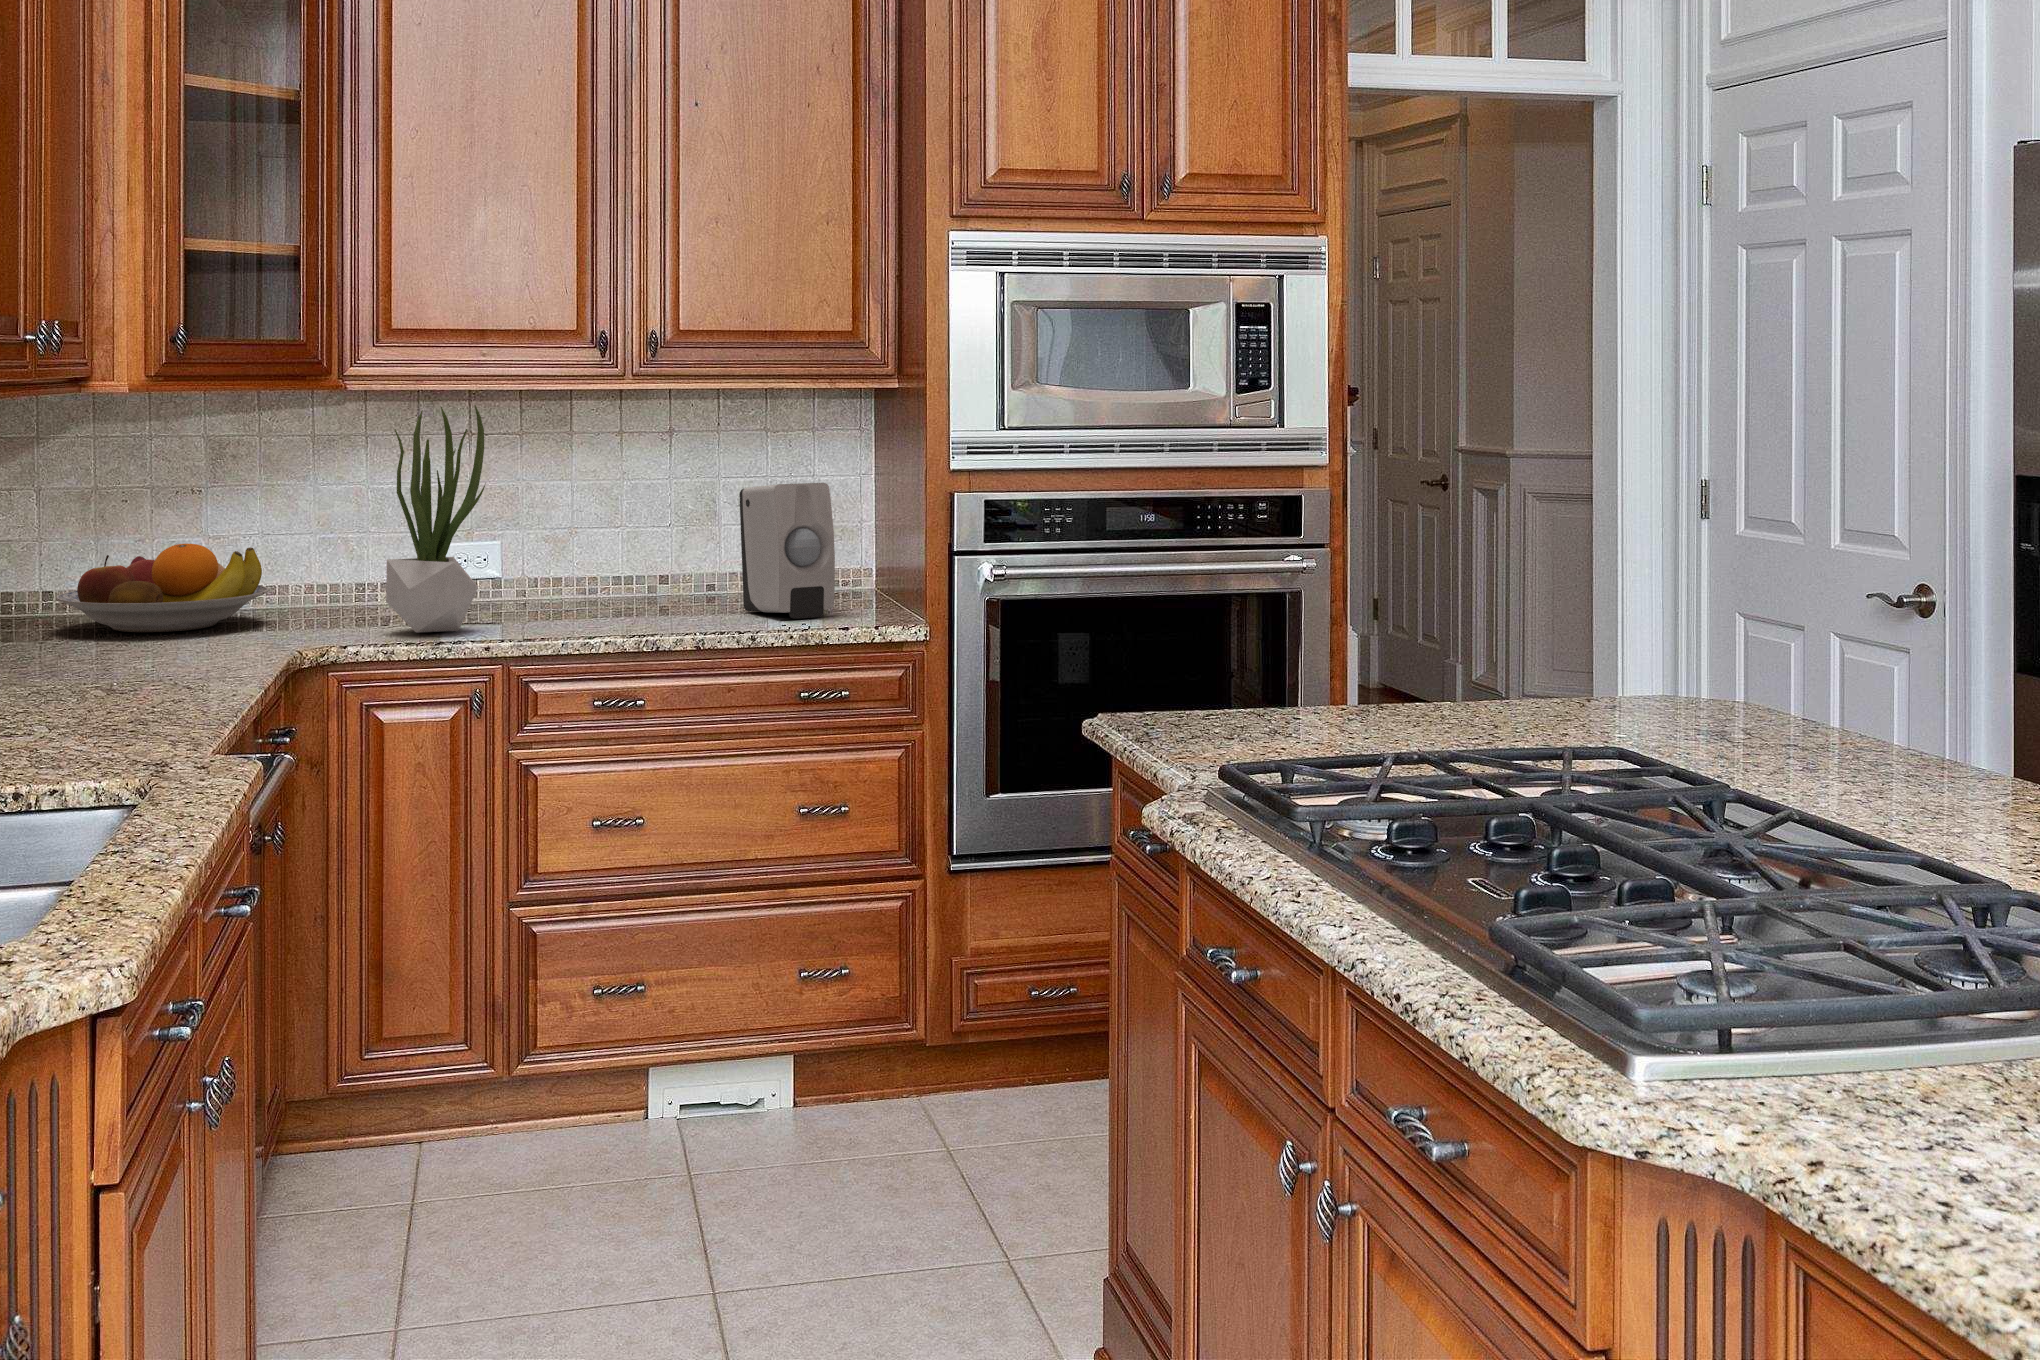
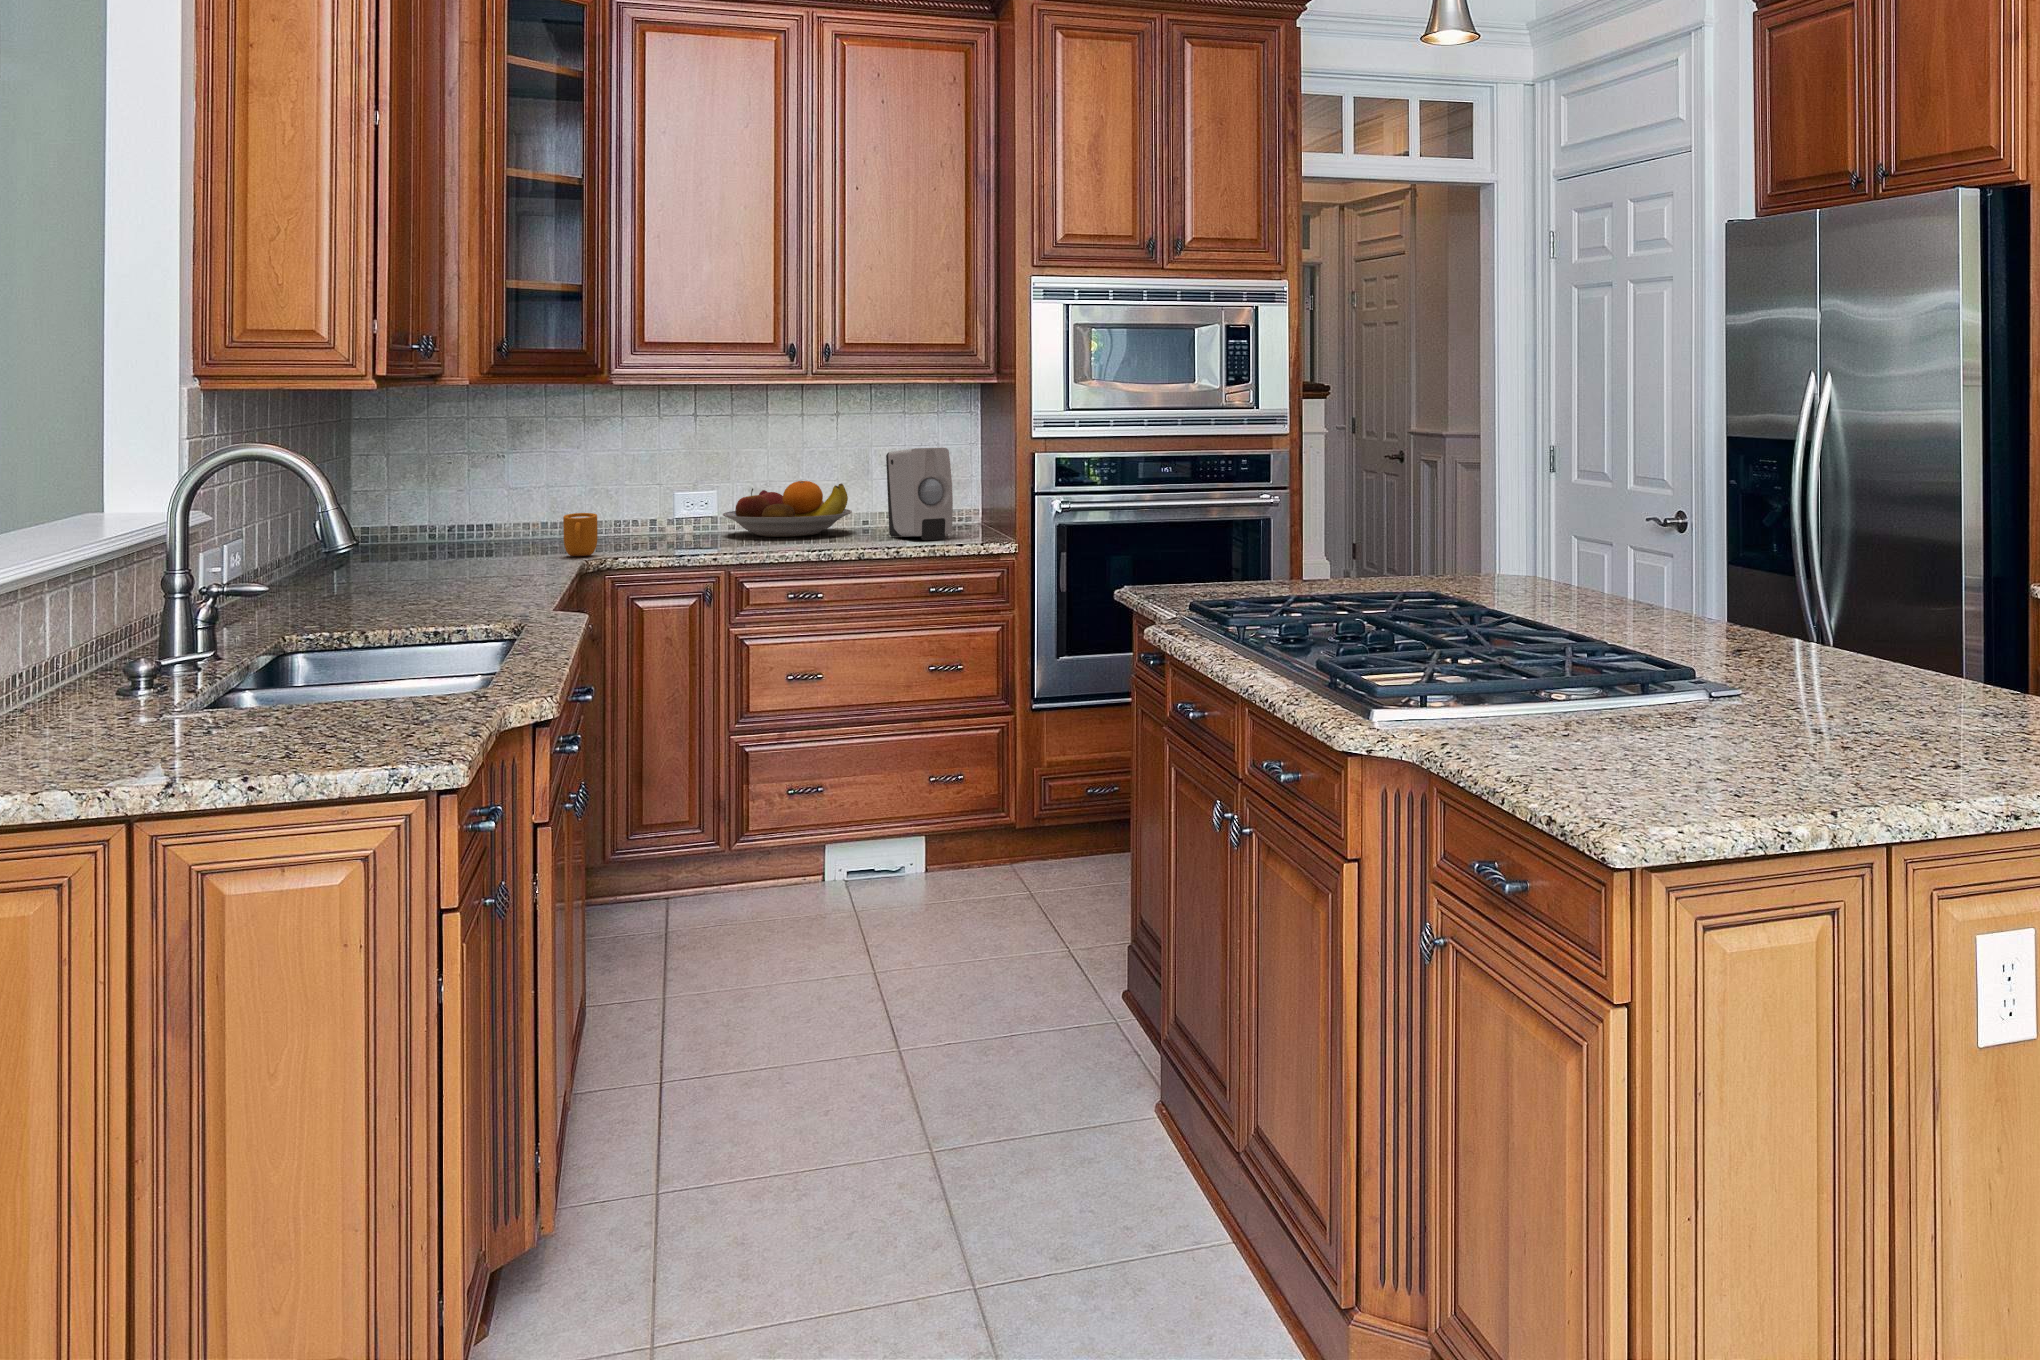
potted plant: present [386,405,485,633] -> none [642,394,712,550]
fruit bowl: present [56,544,268,632] -> present [723,481,852,537]
mug: none [271,578,321,642] -> present [563,513,598,556]

